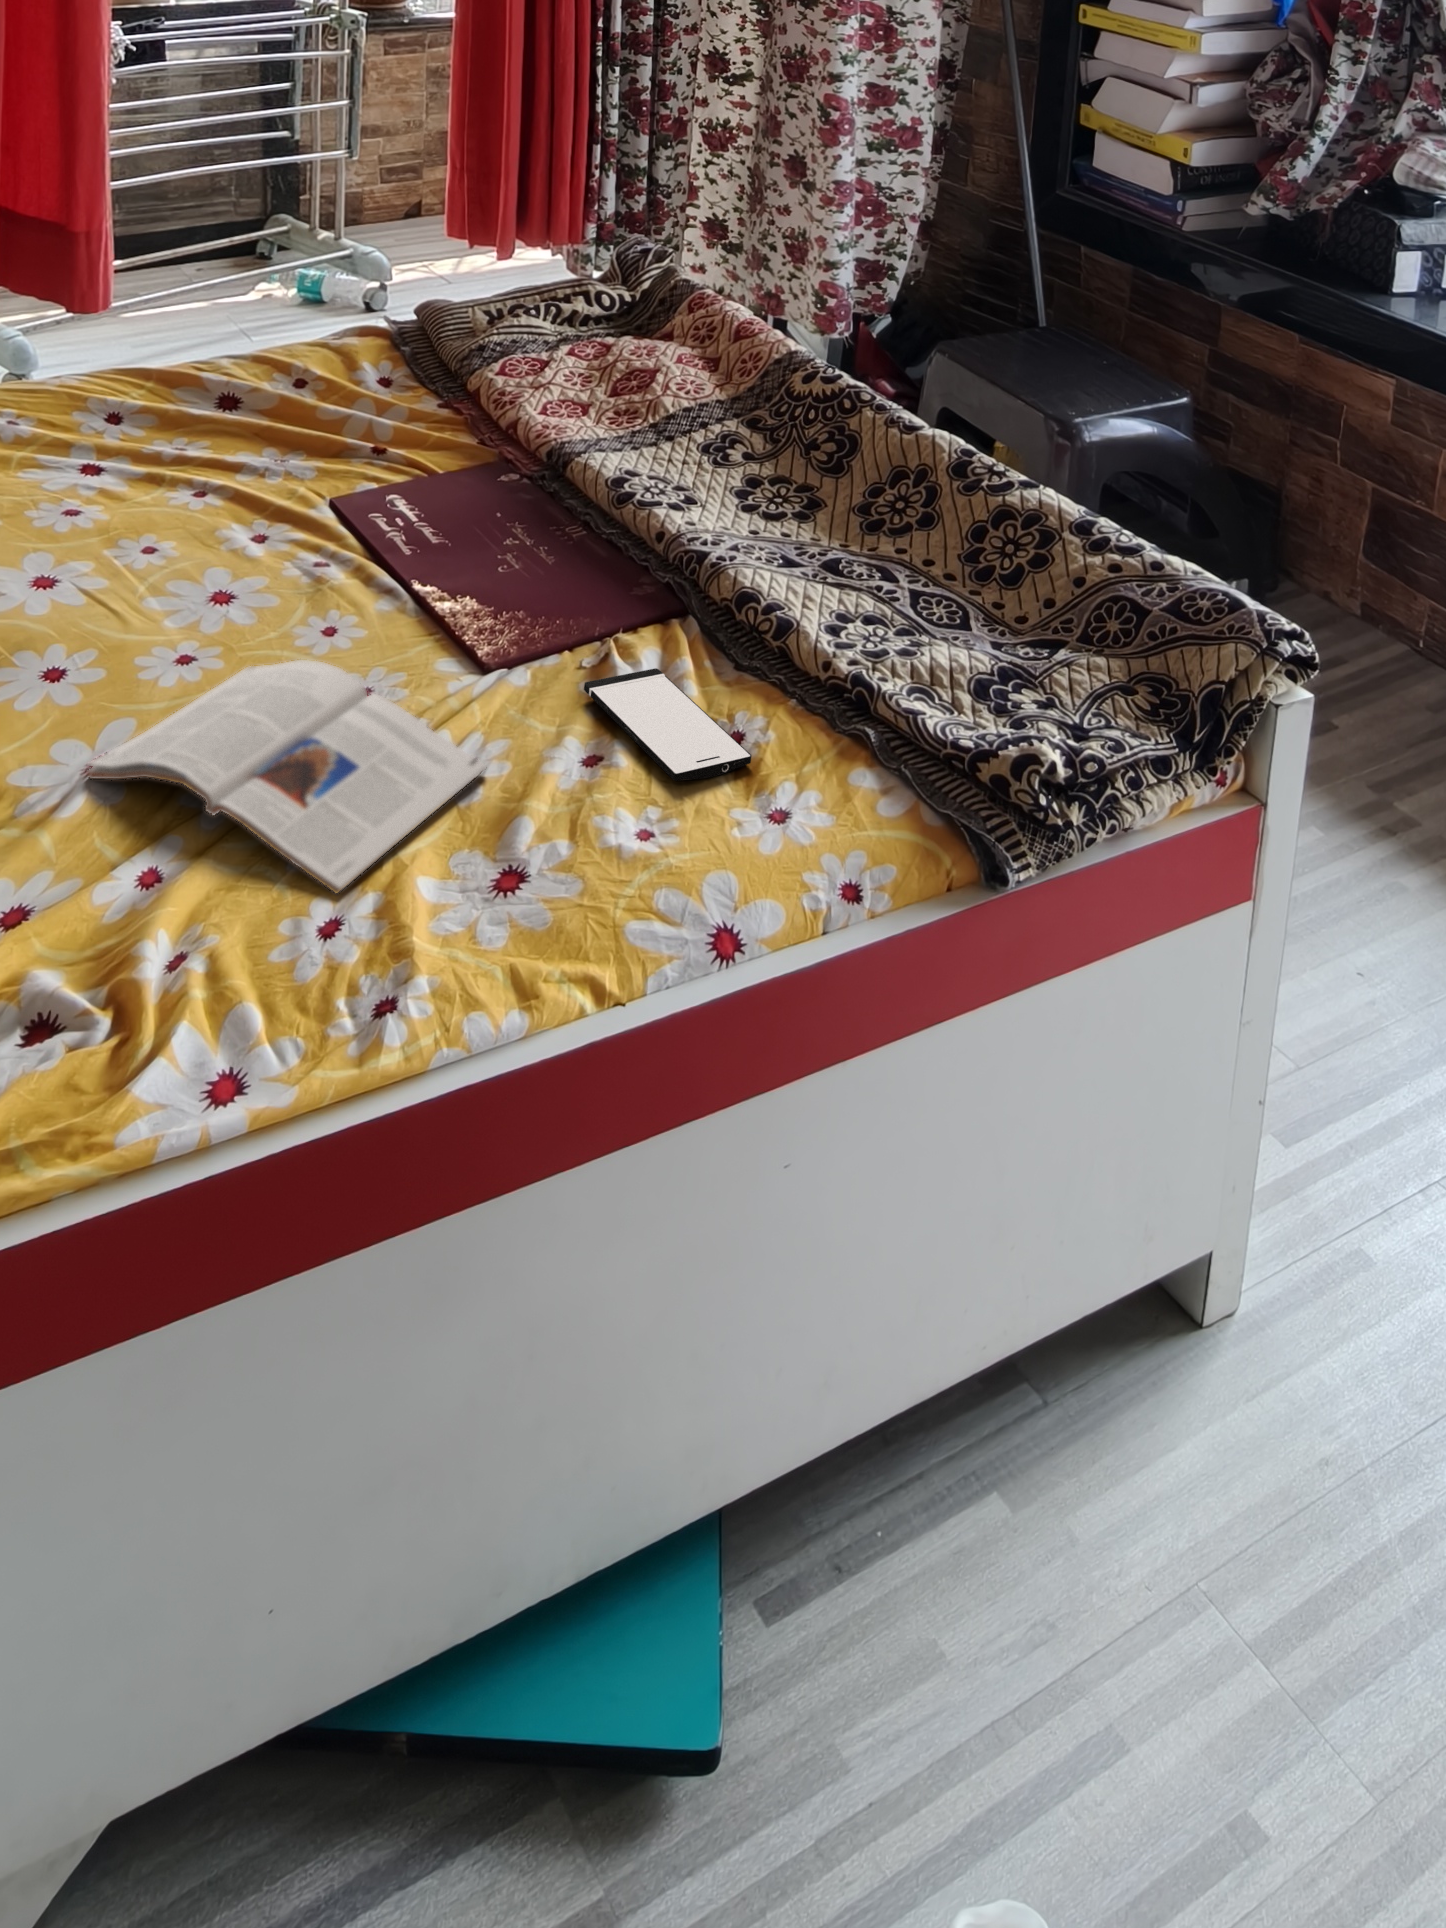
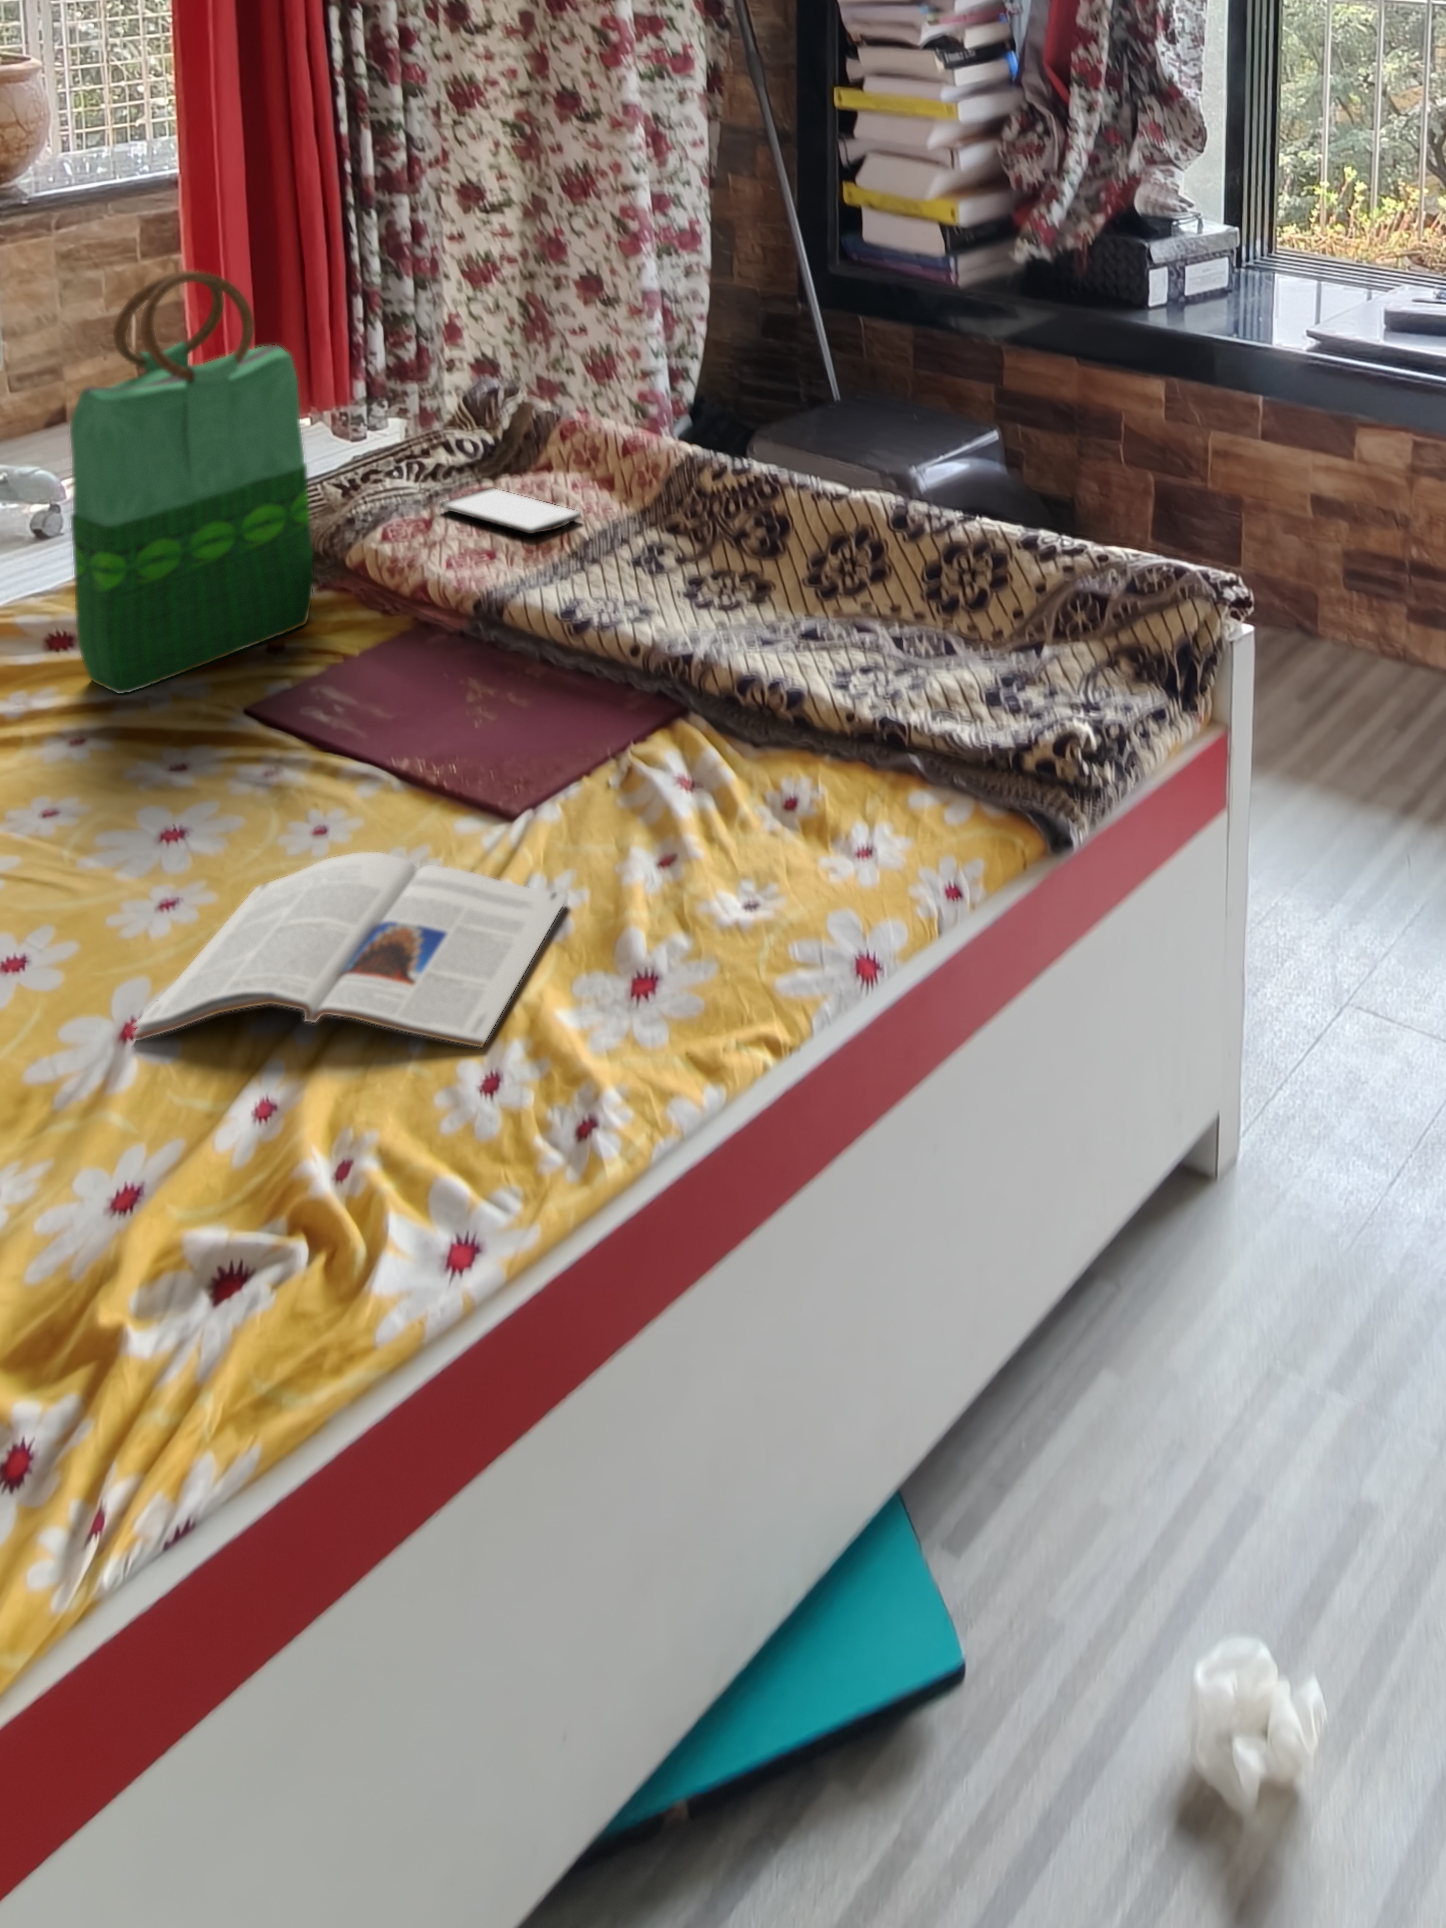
tote bag: none [232,90,435,458] -> present [70,271,314,694]
smartphone: present [584,668,751,781] -> present [439,488,581,534]

